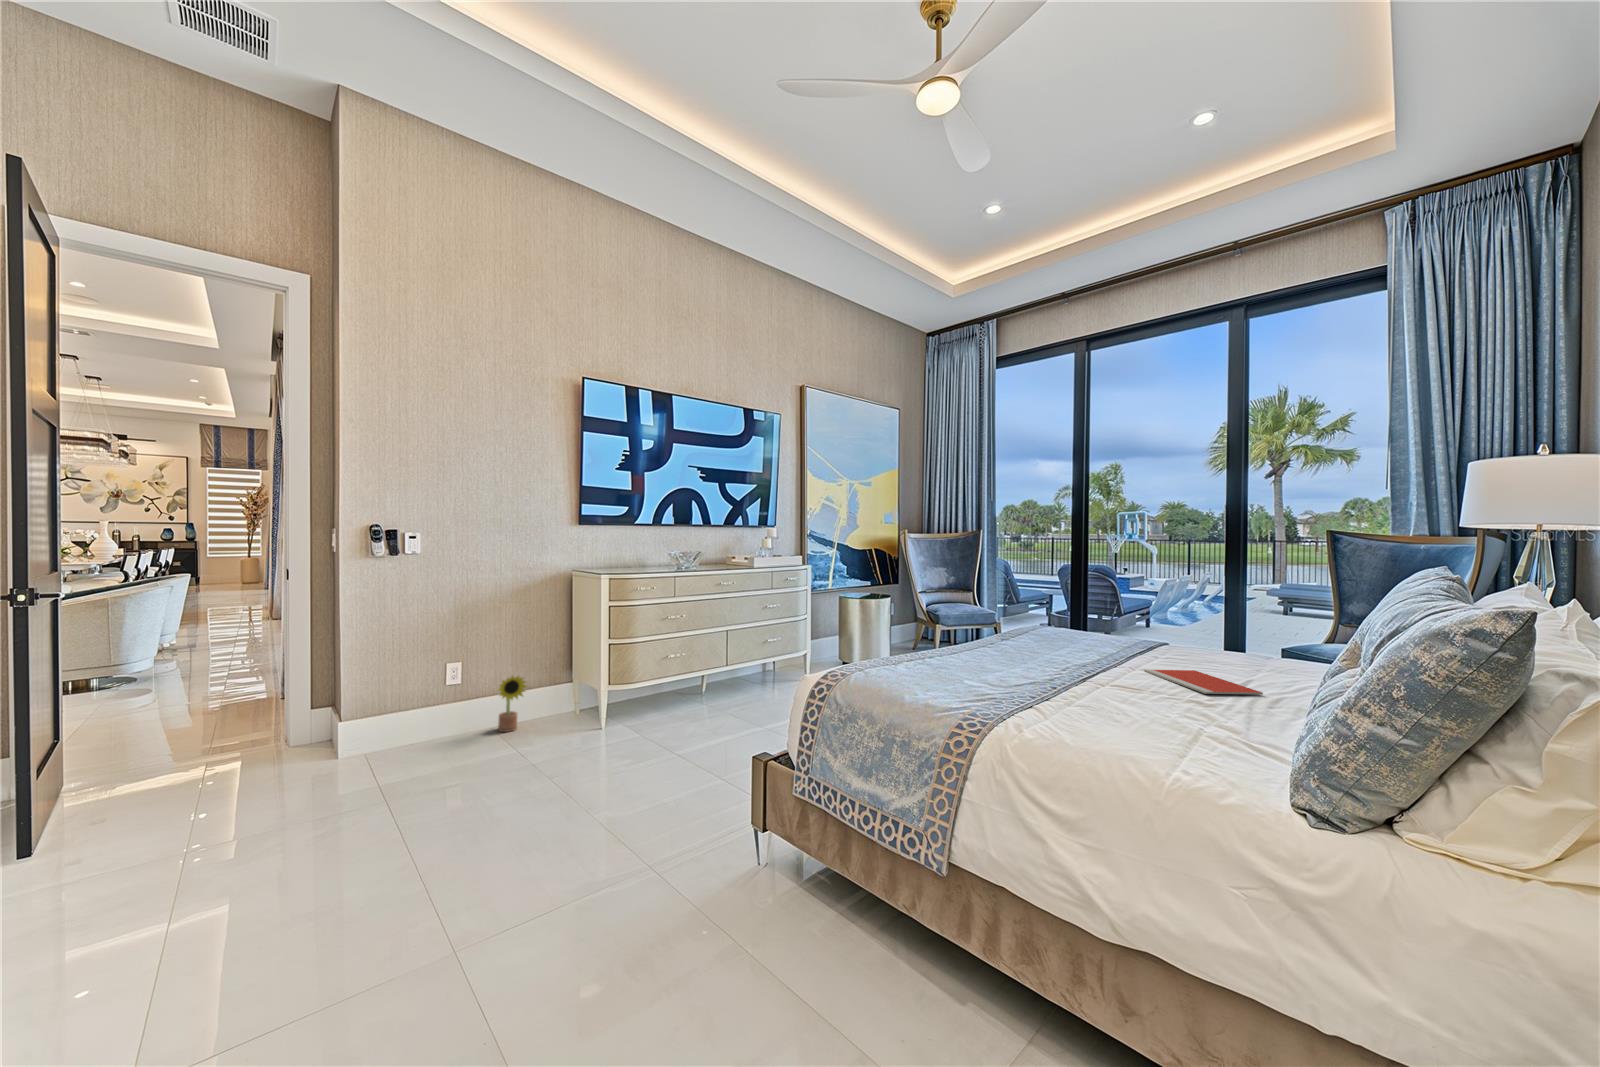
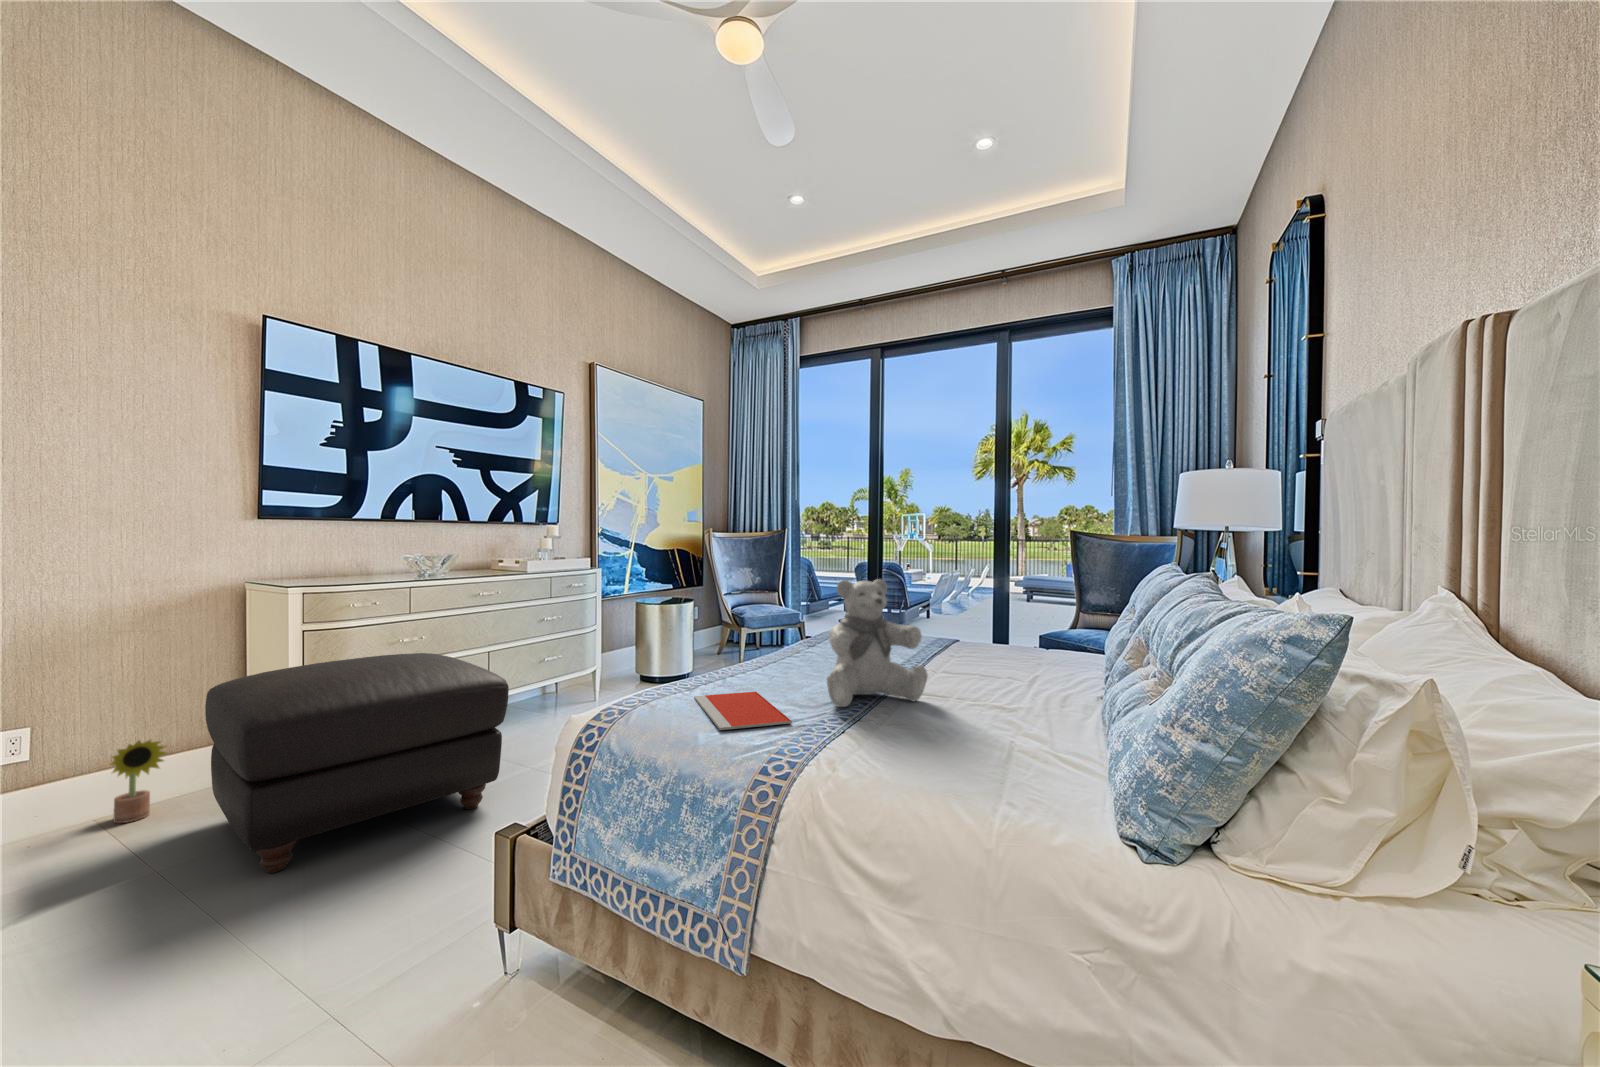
teddy bear: none [1019,574,1120,689] -> present [827,579,928,707]
ottoman: none [551,628,748,775] -> present [205,653,509,873]
notebook: present [1144,670,1263,695] -> present [694,692,792,730]

